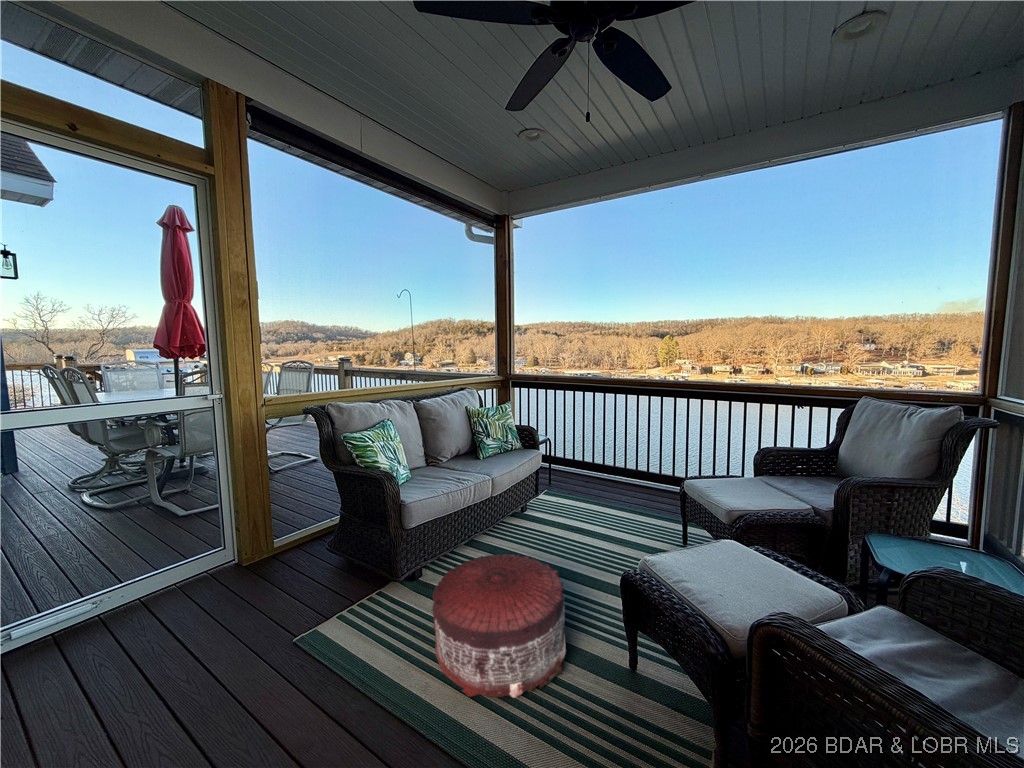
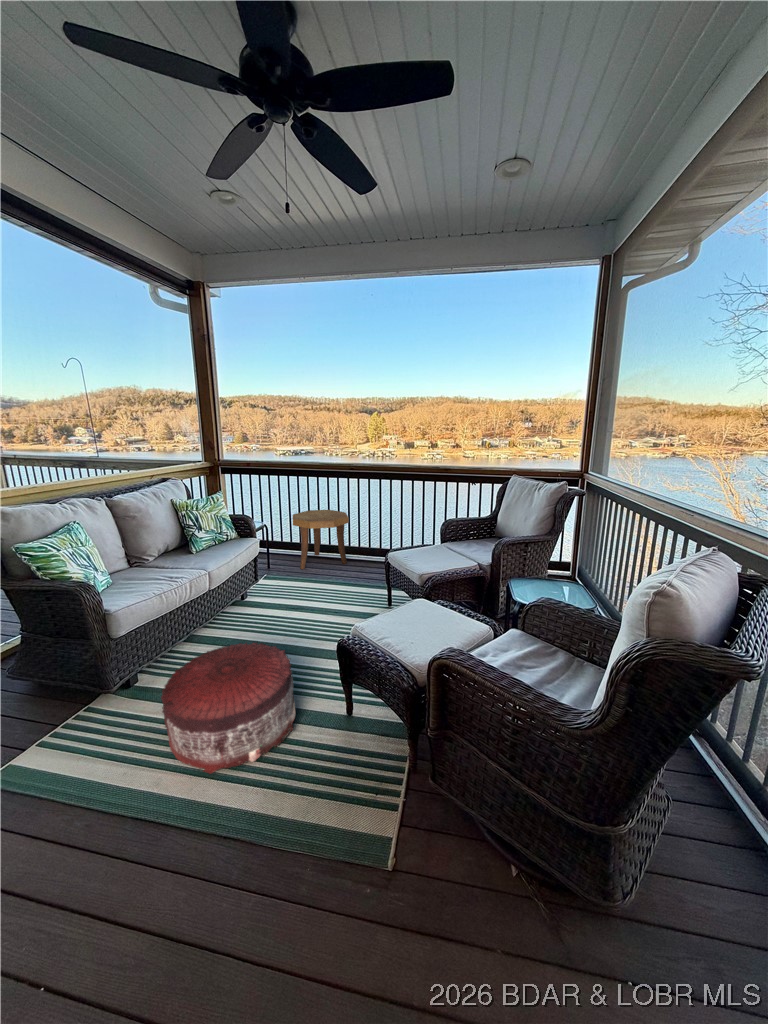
side table: none [576,432,635,492] -> present [293,510,349,569]

